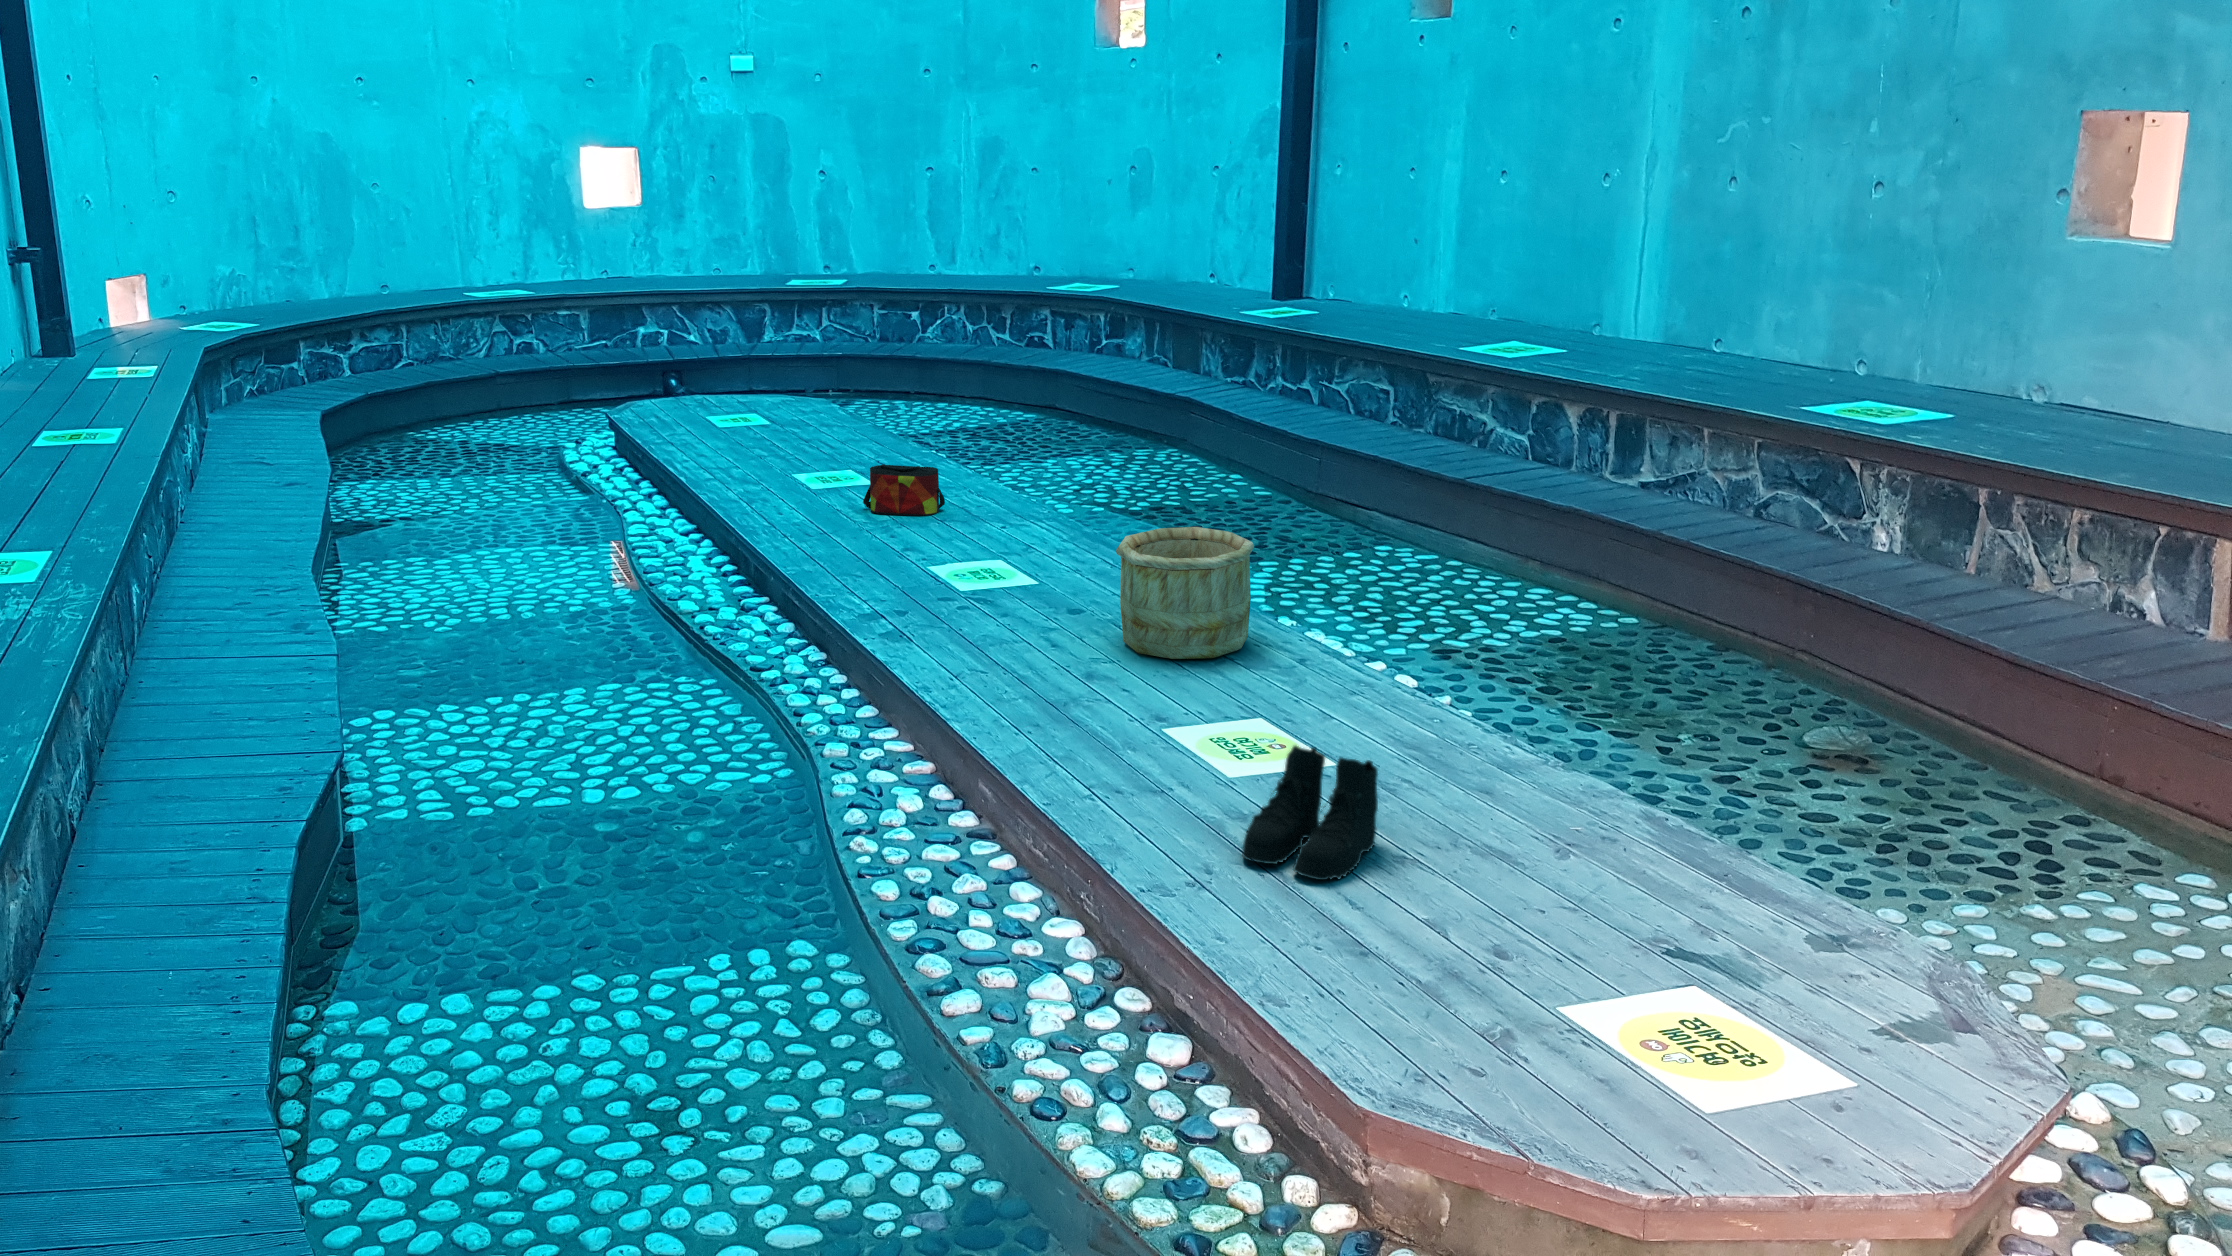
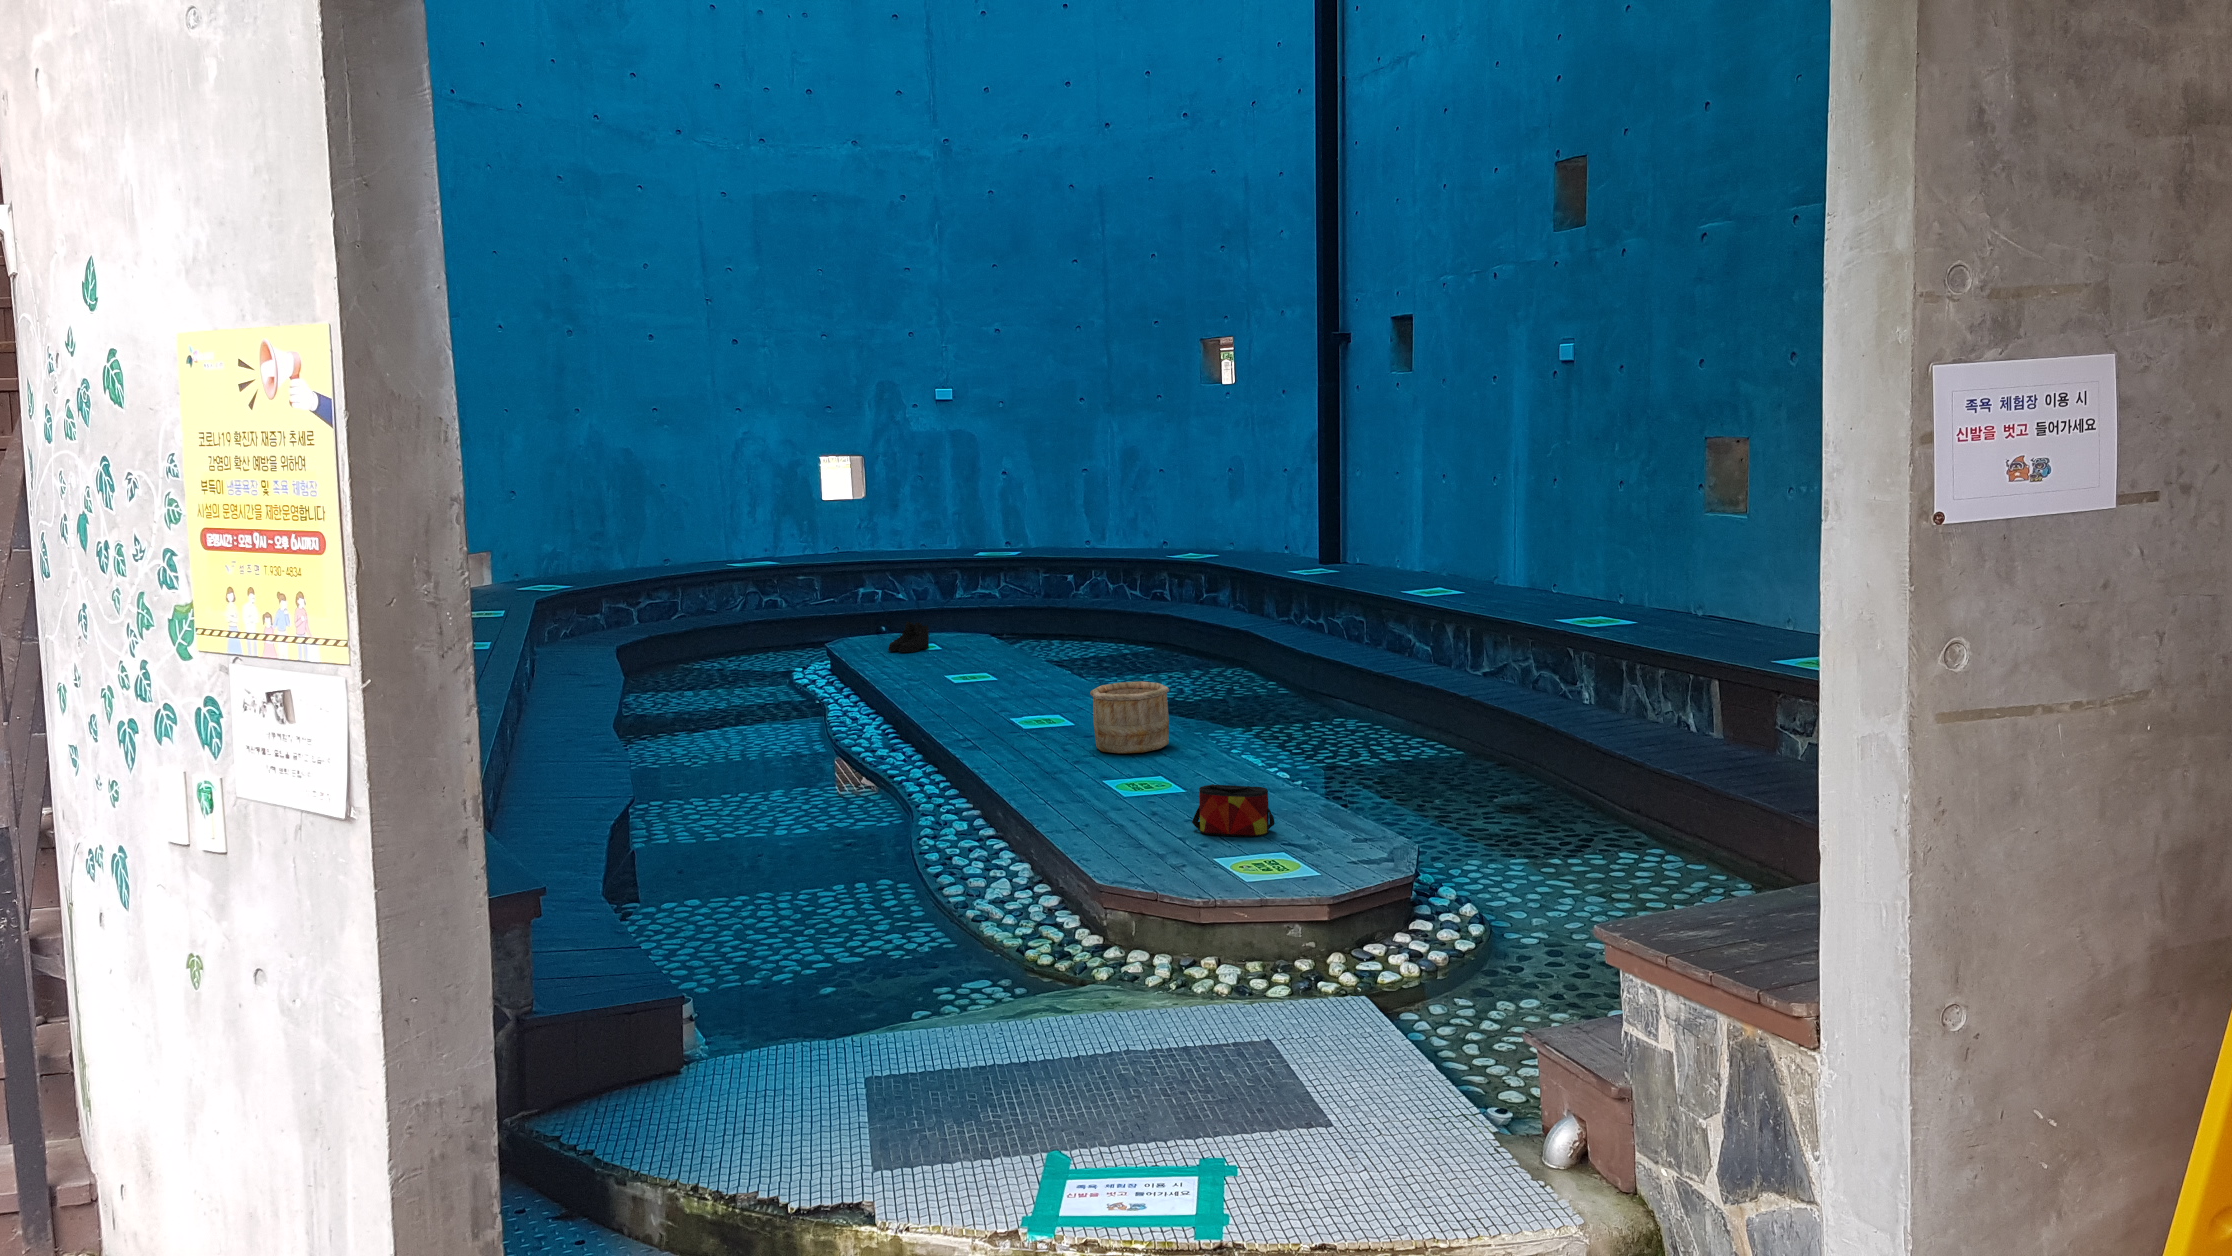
bag: present [863,464,945,516] -> present [1192,784,1275,837]
boots: present [1242,746,1378,880] -> present [888,622,930,653]

